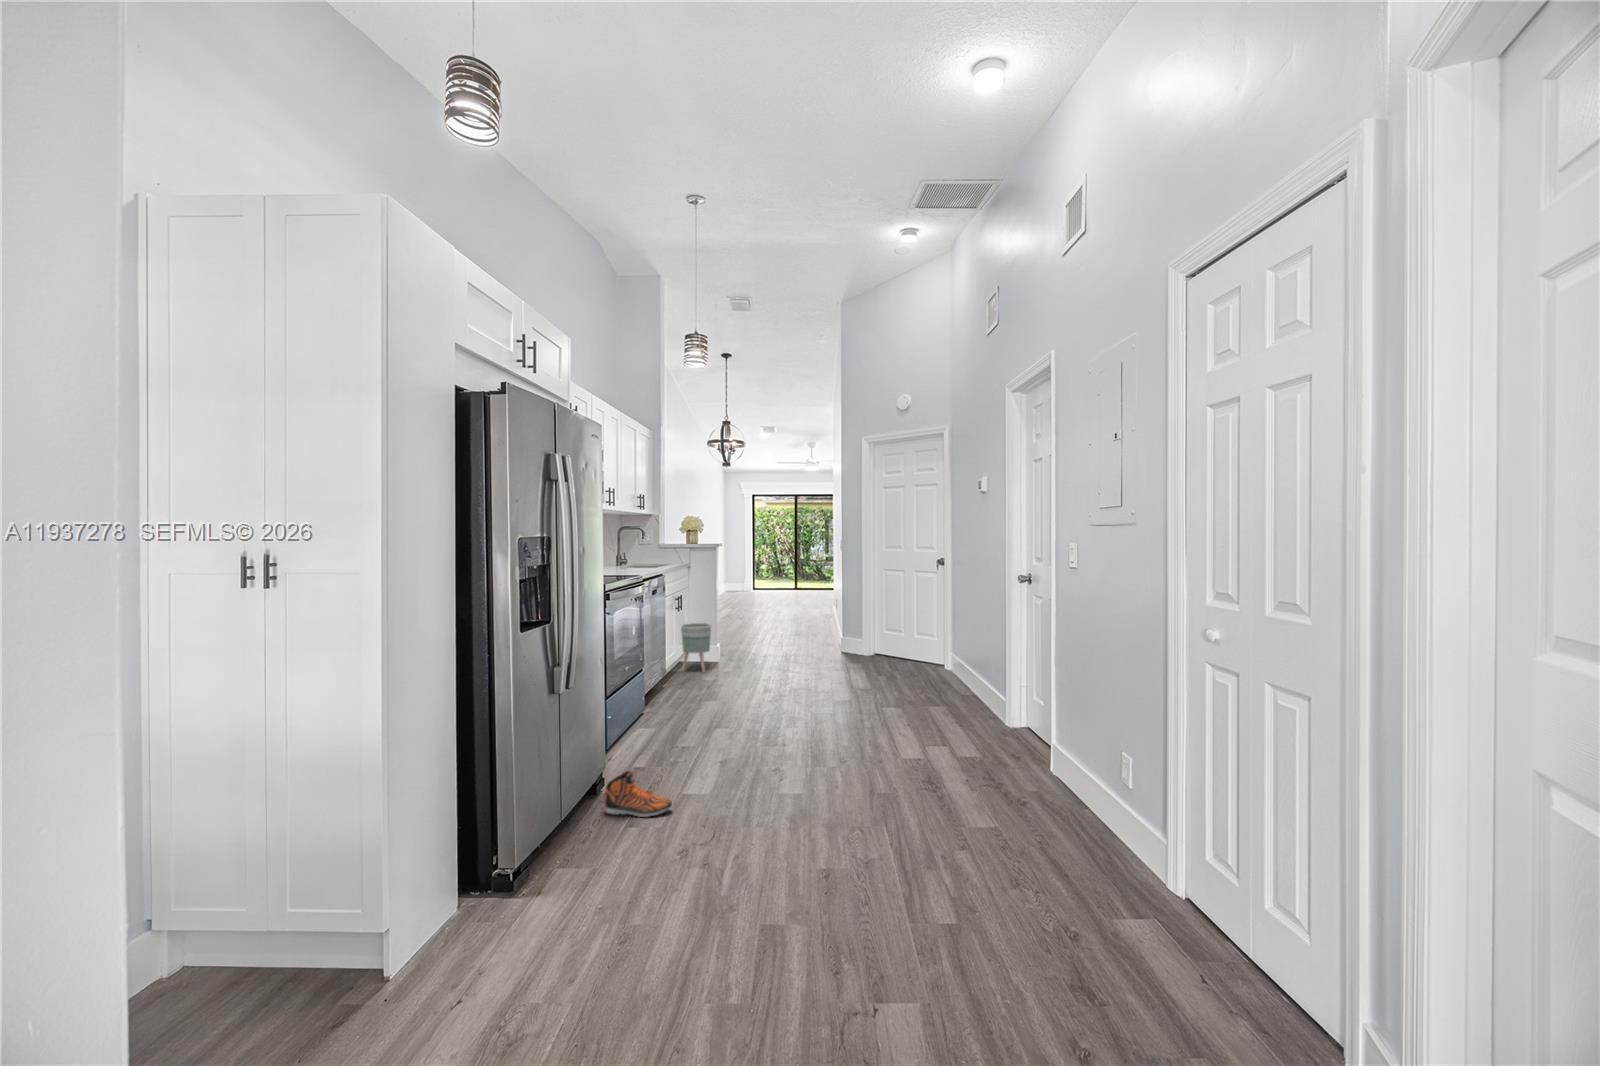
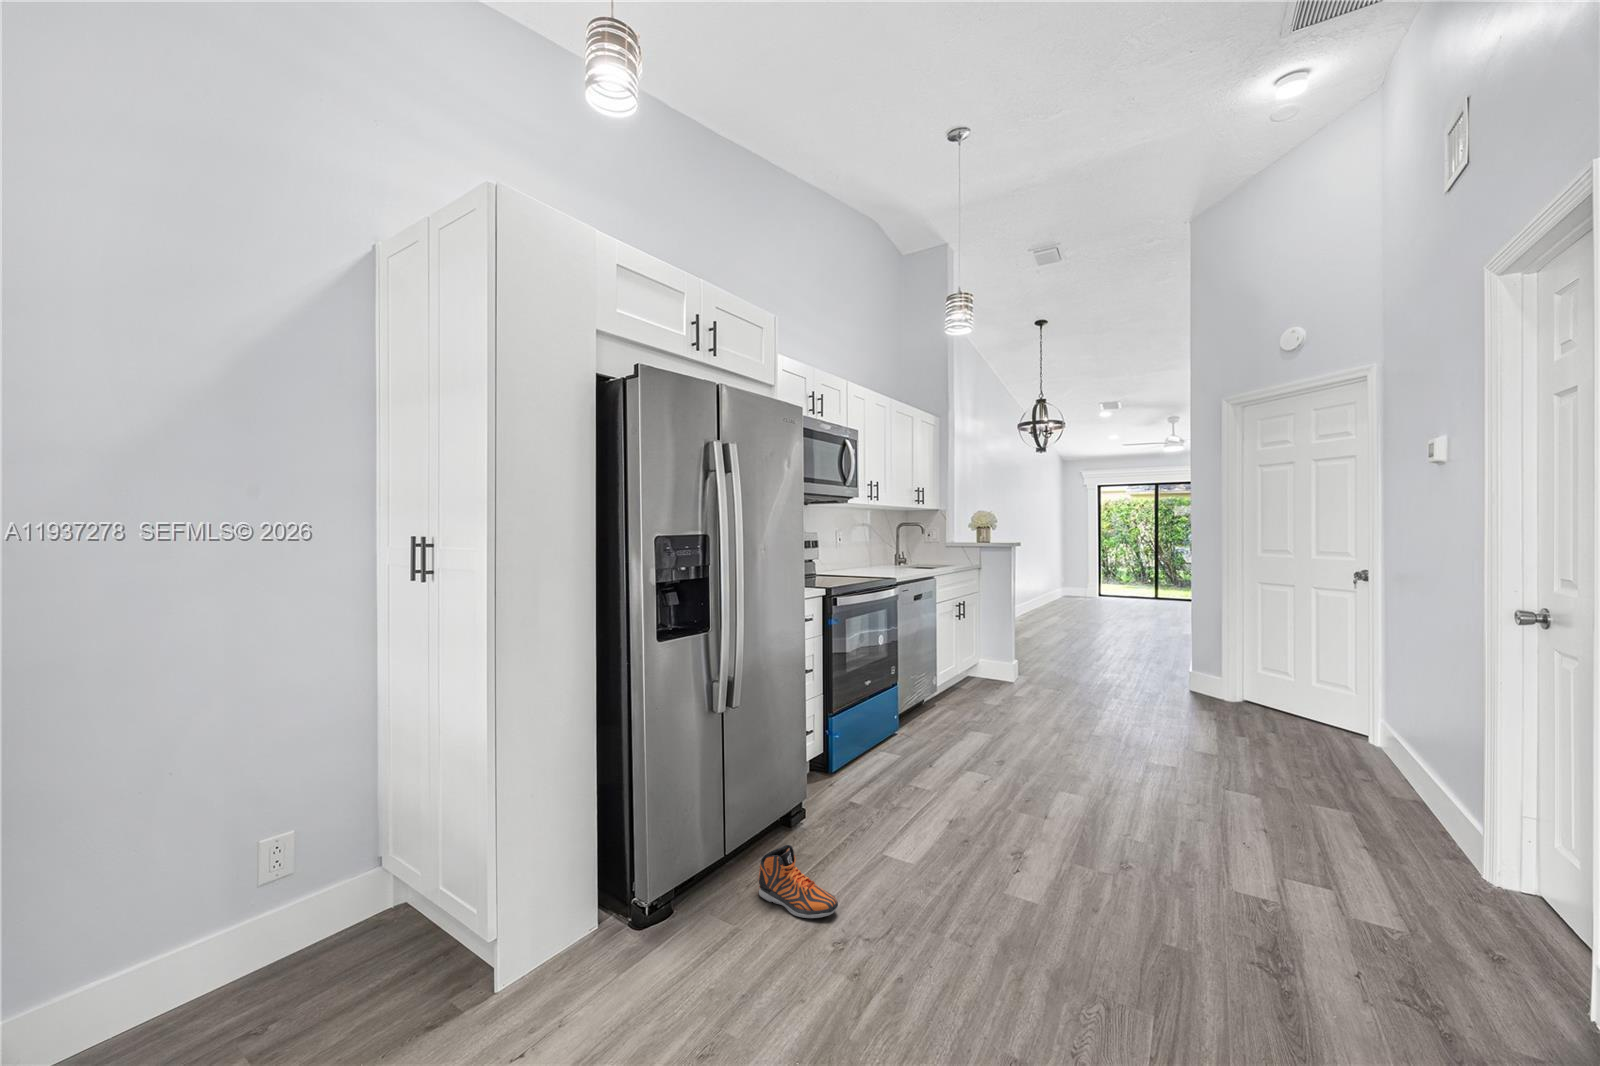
planter: present [681,623,711,673] -> none [965,637,1002,698]

